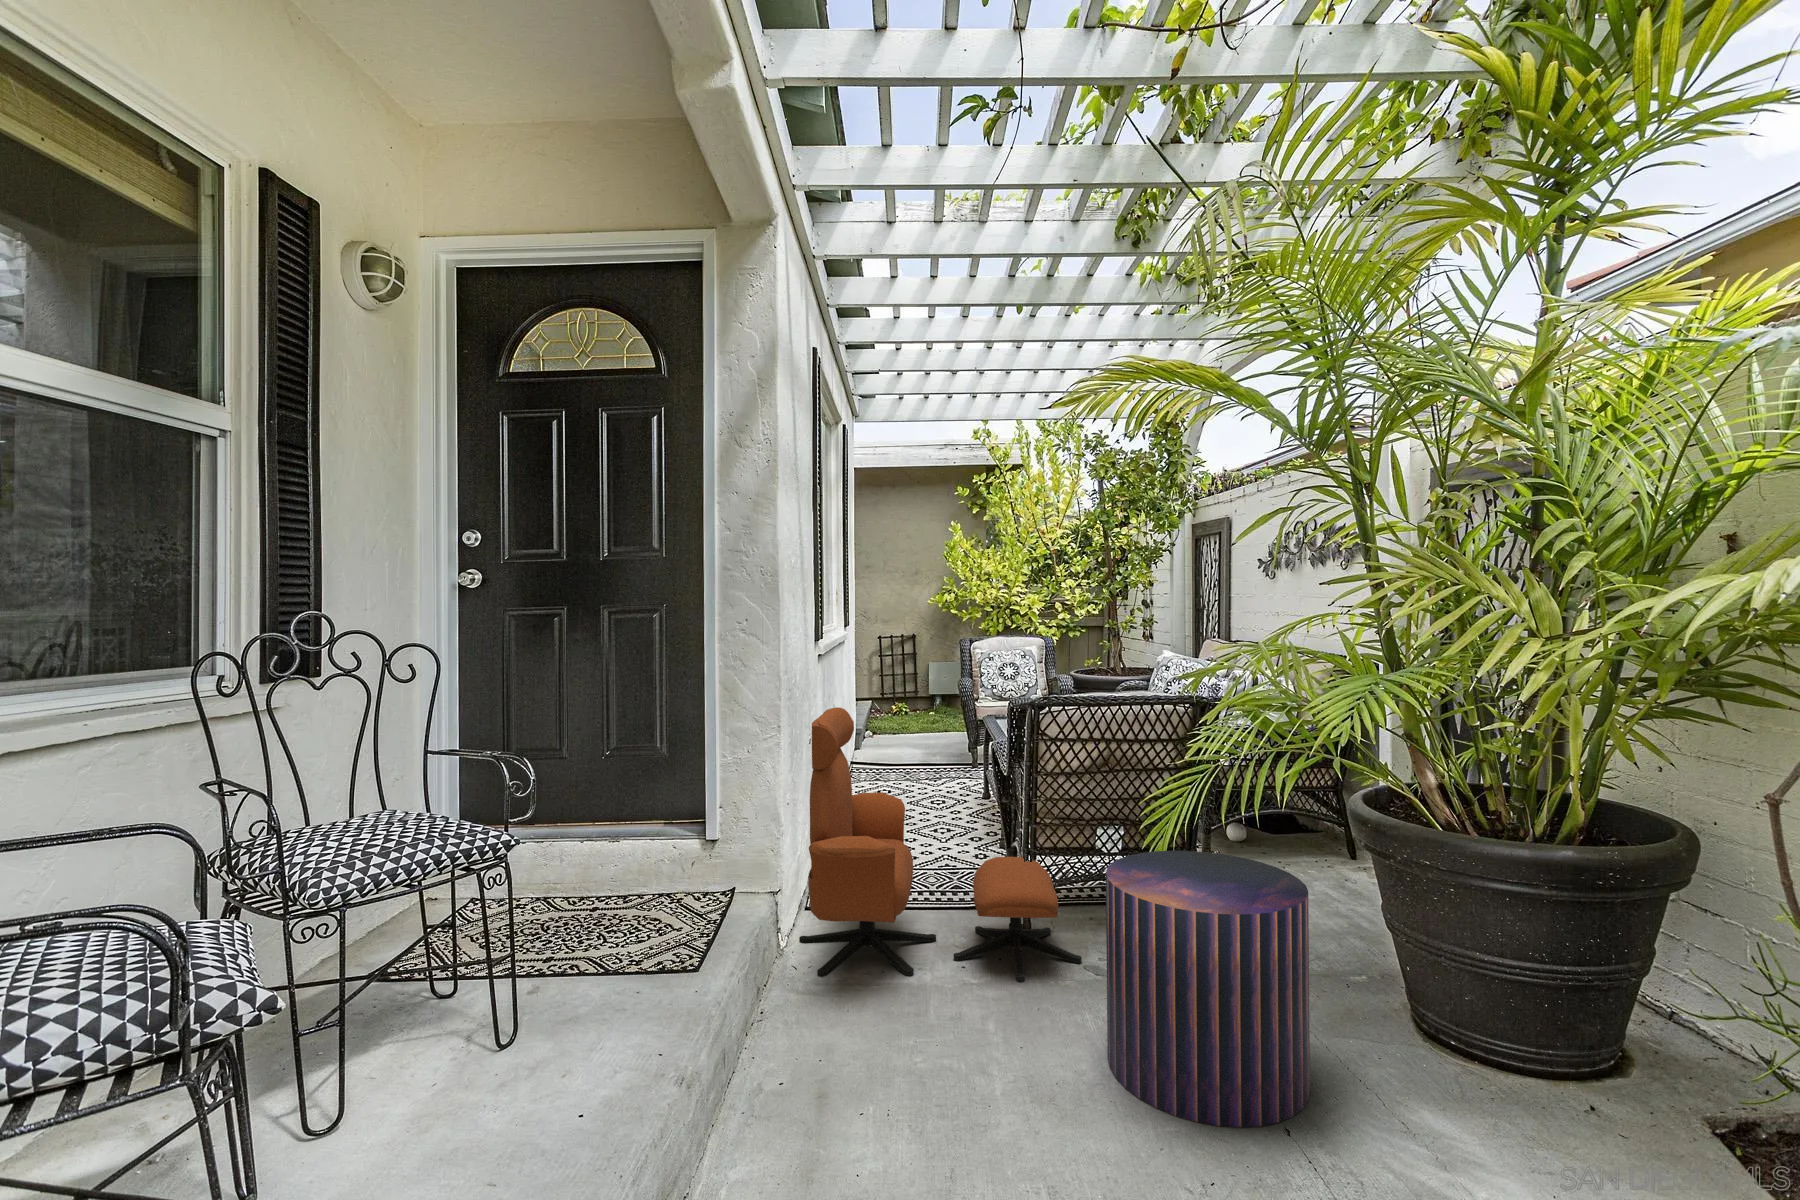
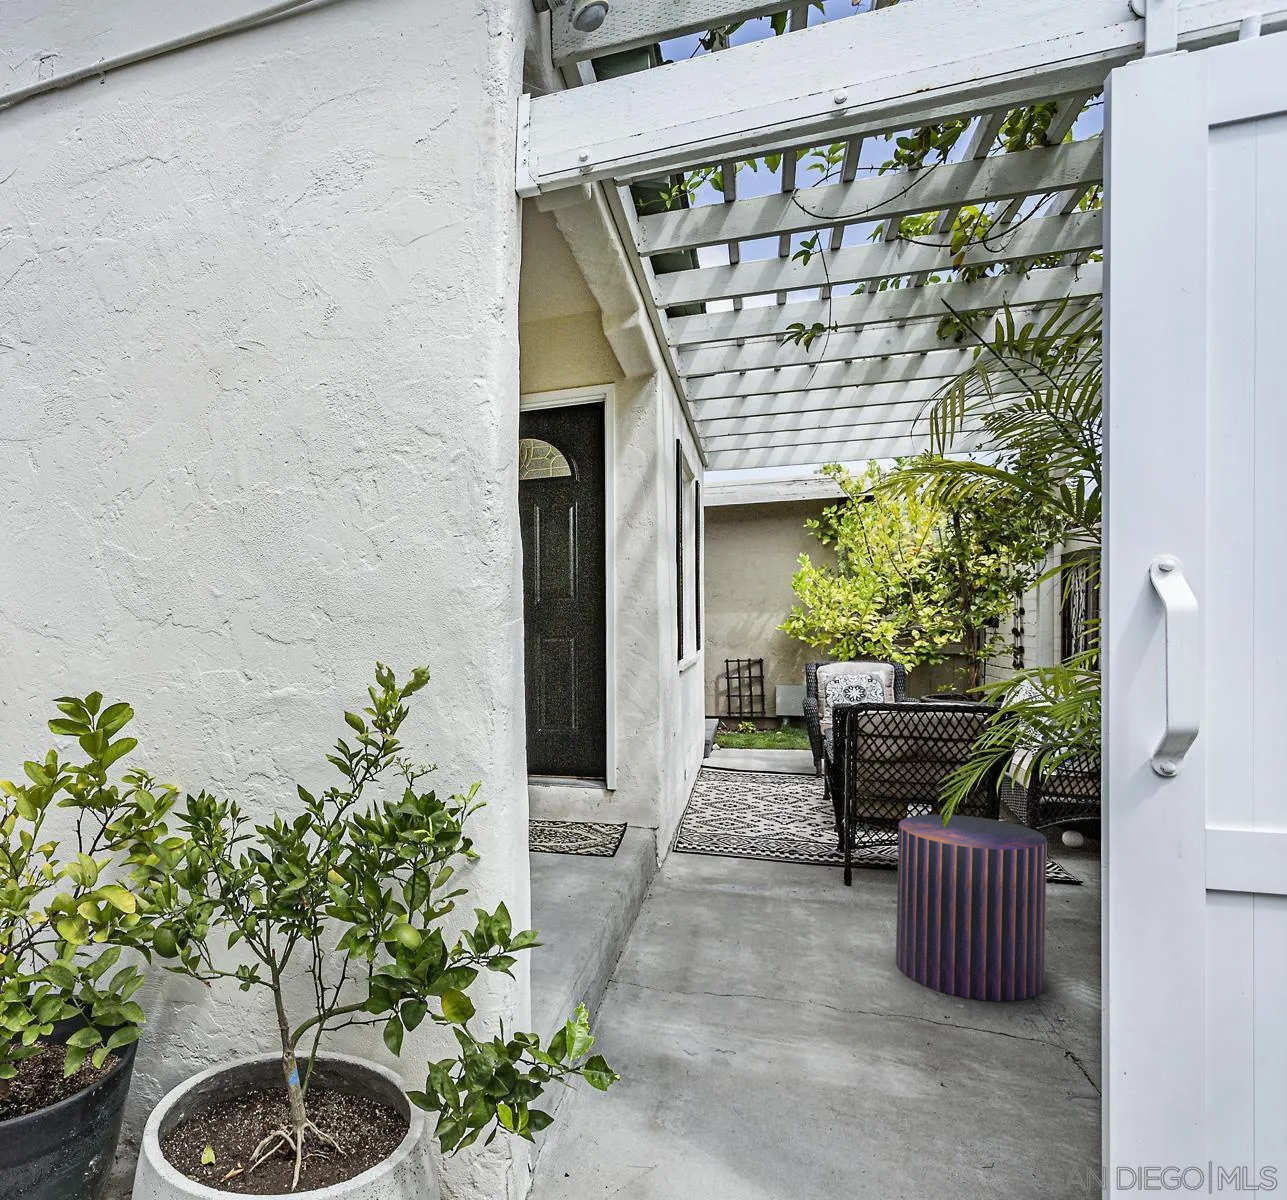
lounge chair: present [799,707,1082,982] -> none [668,701,888,914]

